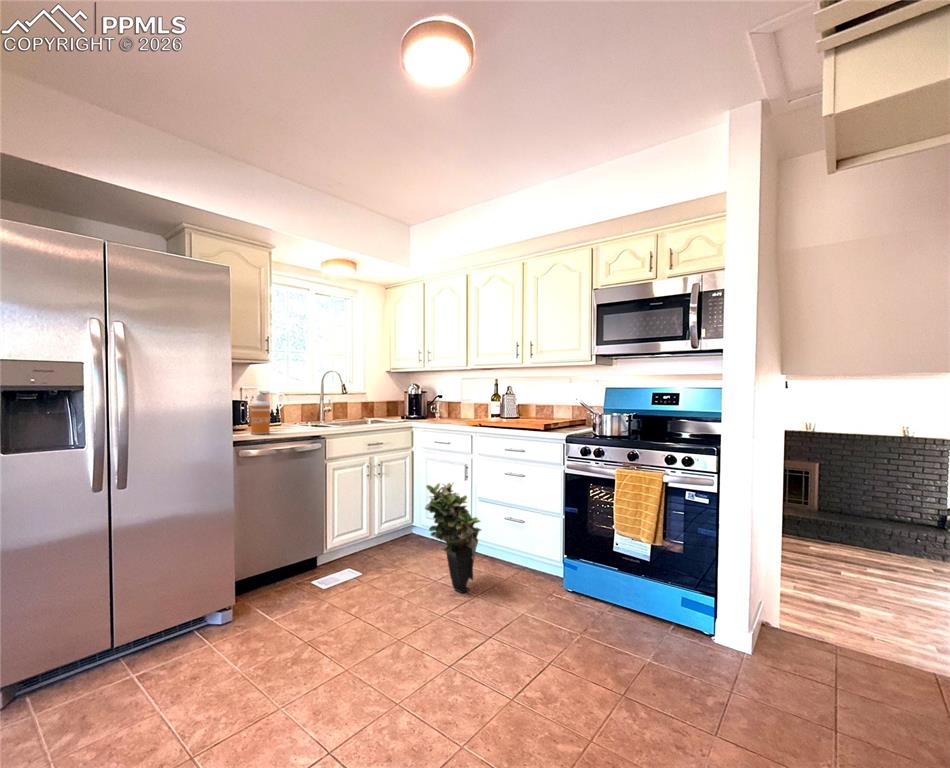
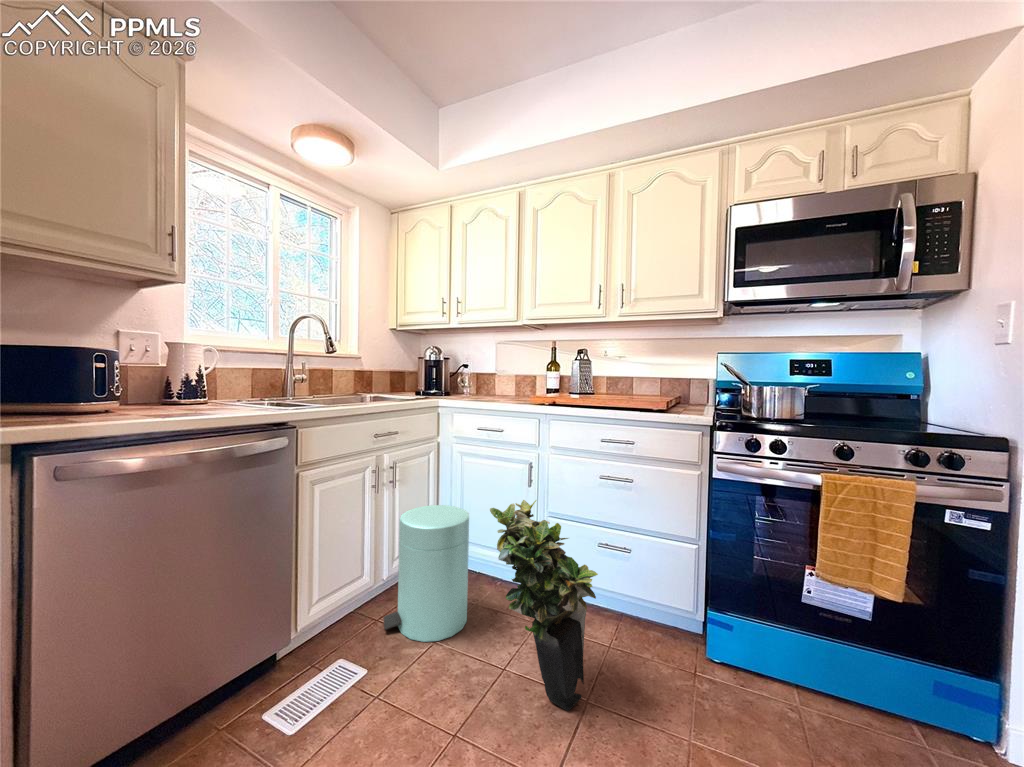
soap dispenser: present [251,391,270,434] -> none [115,324,165,420]
trash can: none [373,489,424,565] -> present [384,505,469,642]

